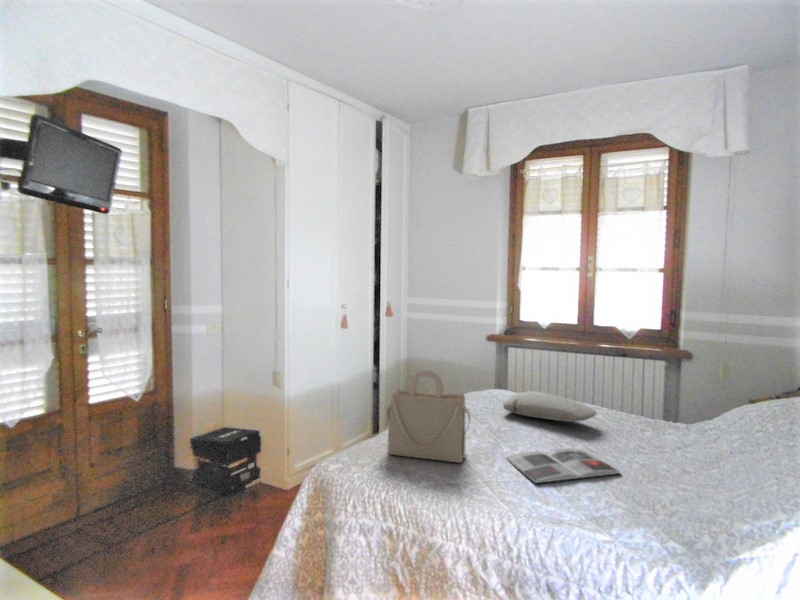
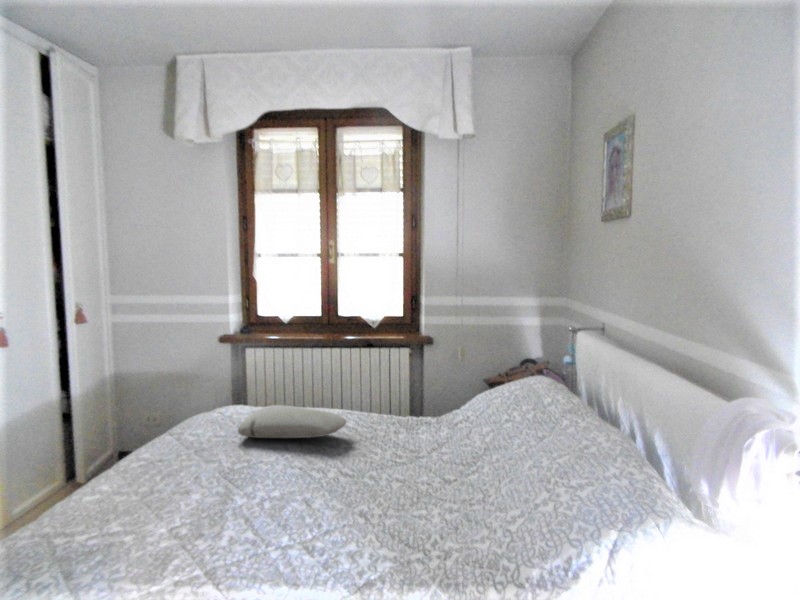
handbag: present [387,370,470,463] -> none [52,410,188,546]
magazine: present [506,449,621,483] -> none [239,471,377,536]

